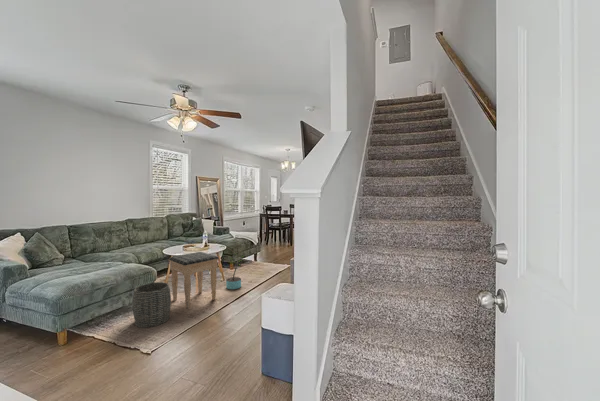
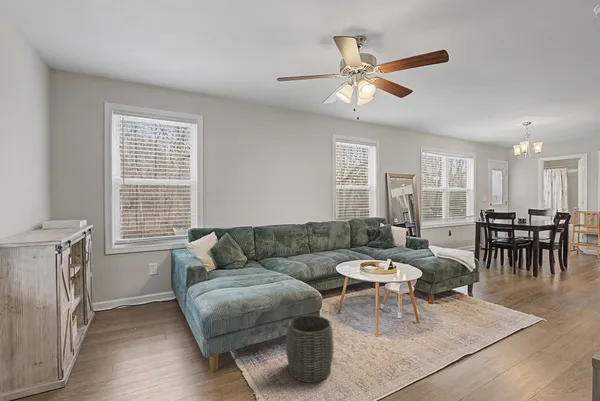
potted plant: present [220,240,245,289] -> none [409,265,456,345]
footstool: present [169,252,219,308] -> none [338,277,407,362]

